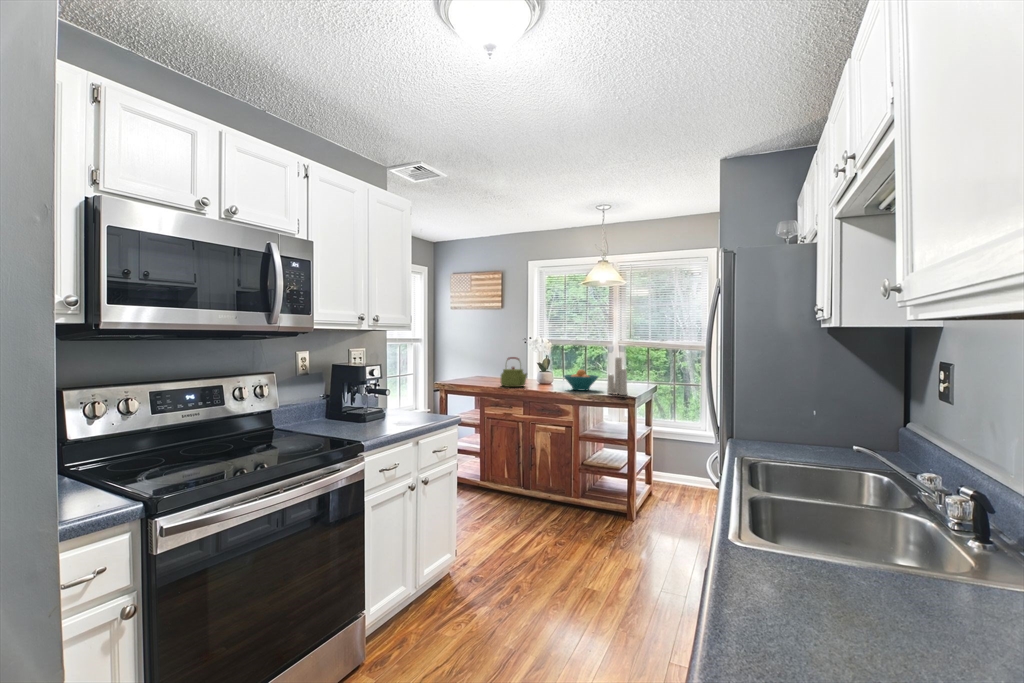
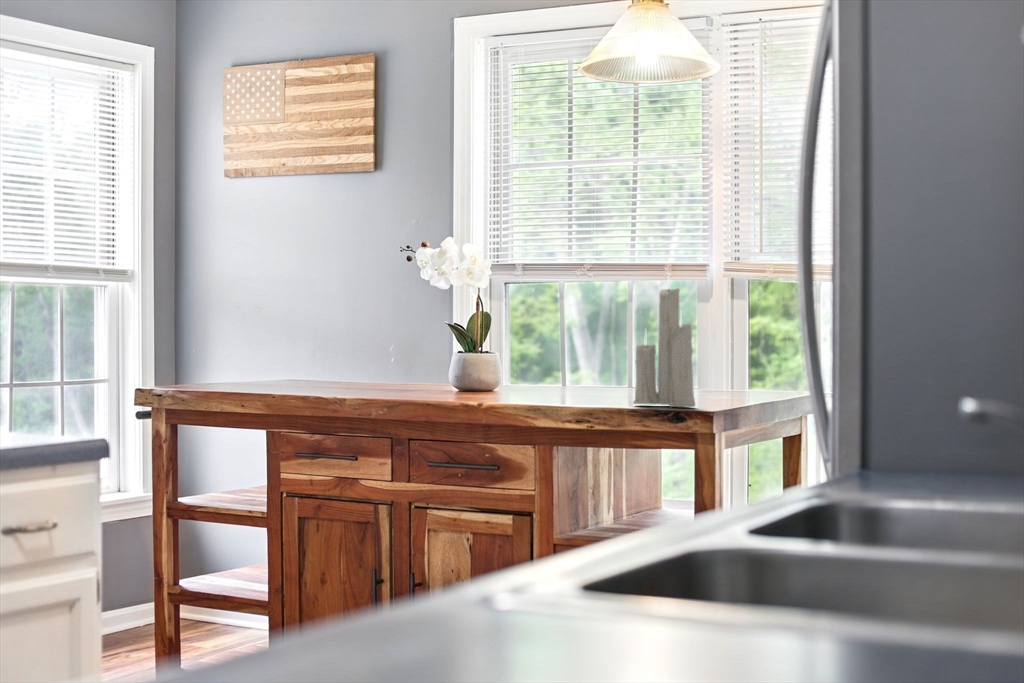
kettle: present [501,357,527,387] -> none [329,302,408,394]
fruit bowl: present [564,369,598,391] -> none [510,334,623,399]

